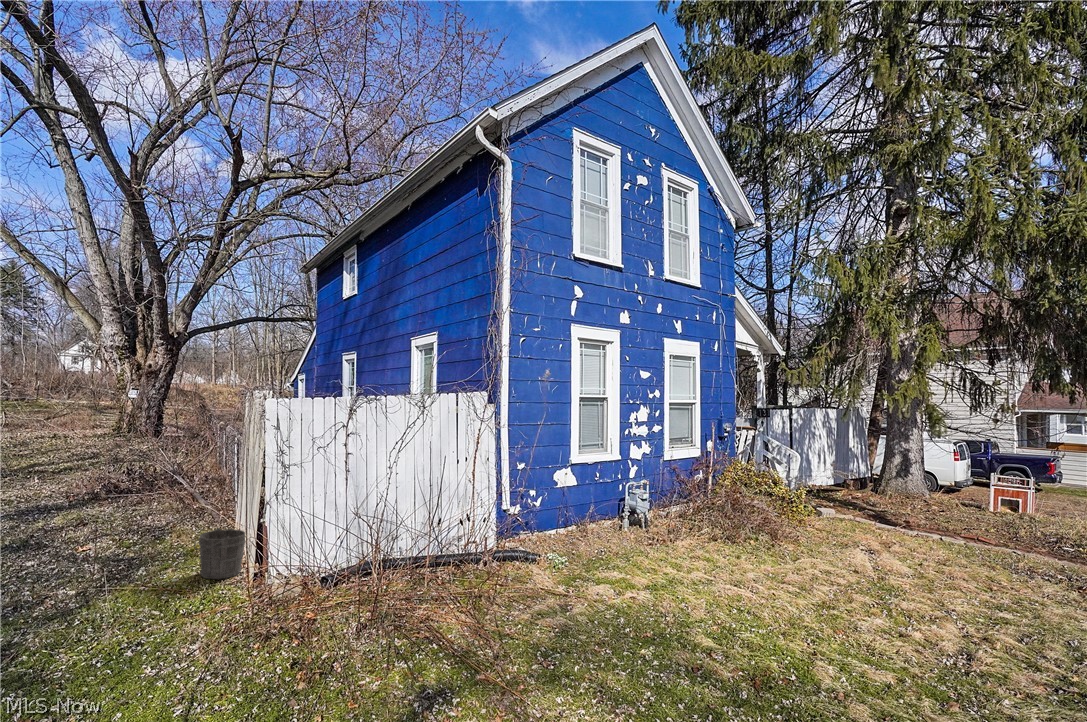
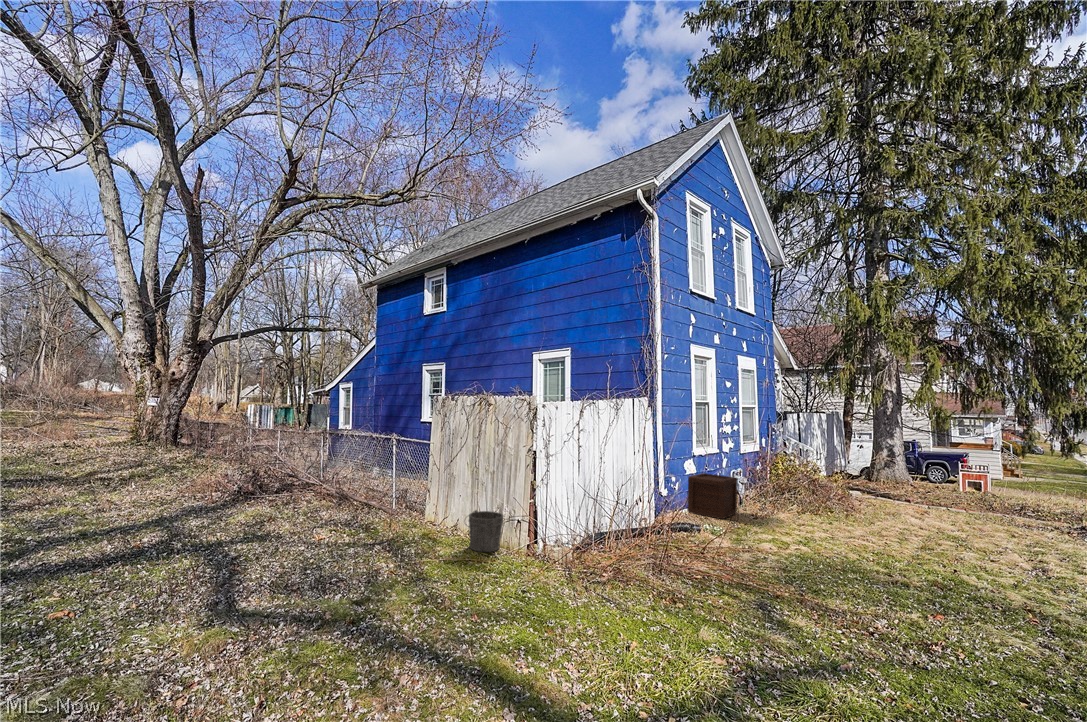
wooden crate: none [556,485,622,544] -> present [687,473,737,519]

